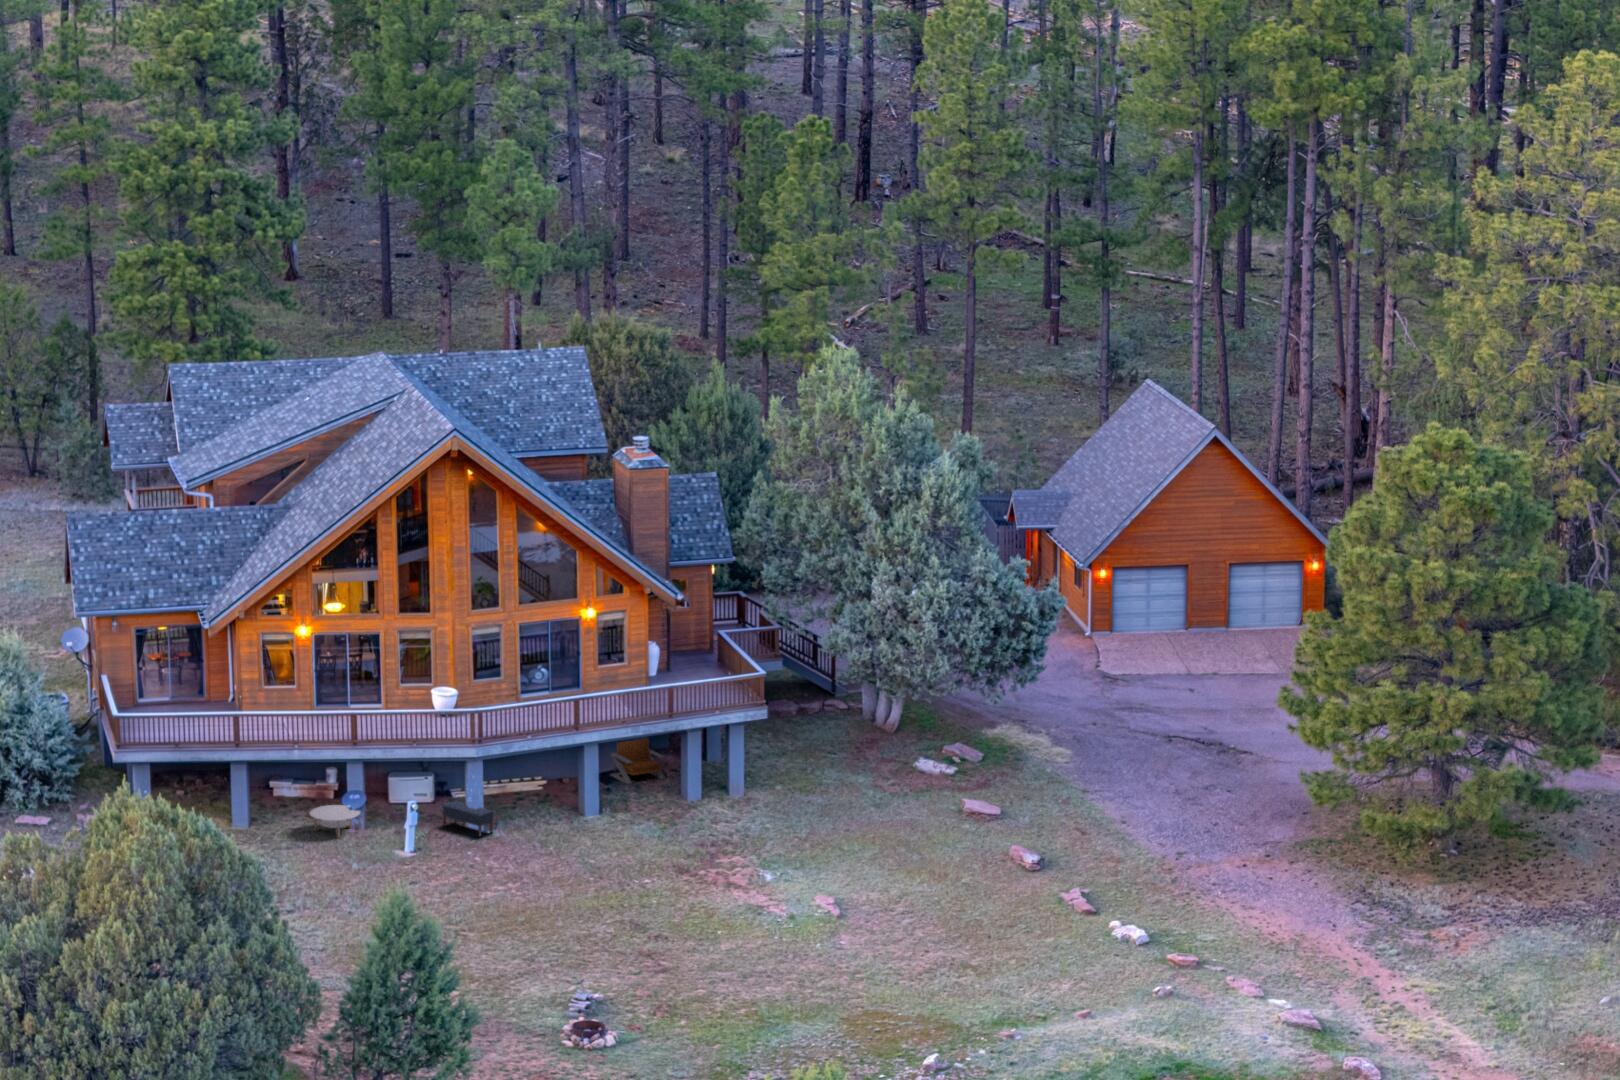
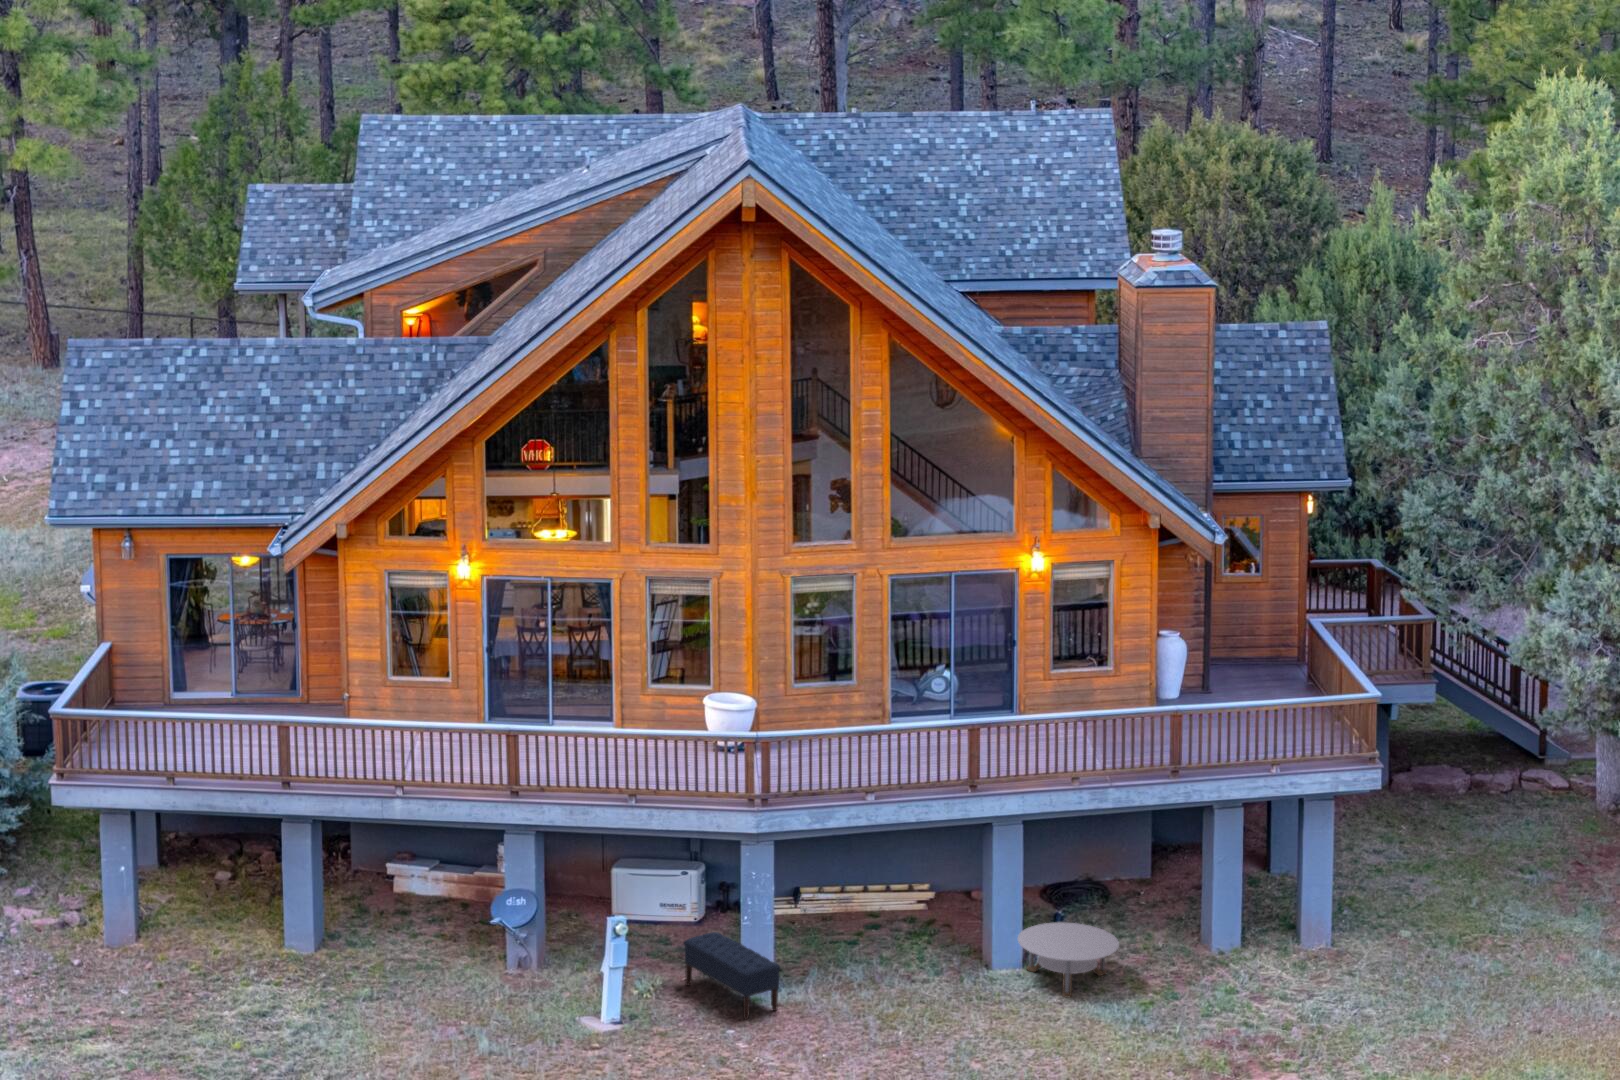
lounge chair: present [611,738,665,784] -> none [1074,811,1184,913]
round table: present [310,805,360,839] -> present [1018,922,1119,997]

